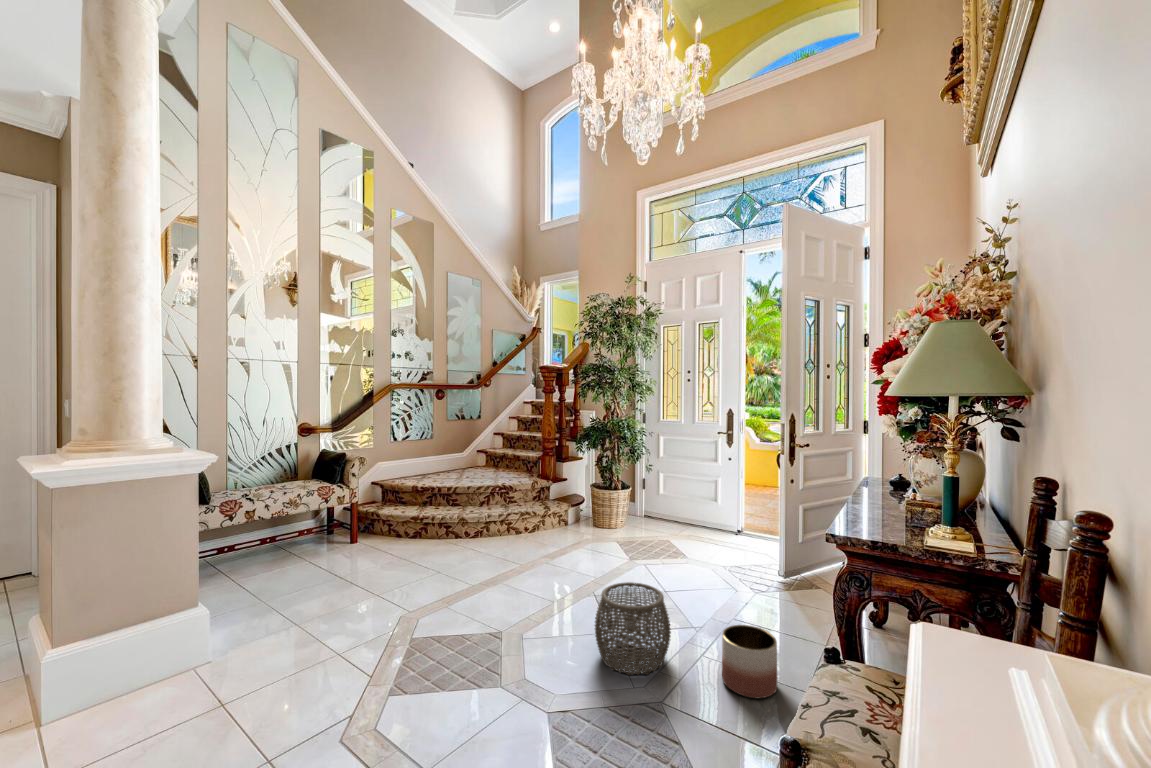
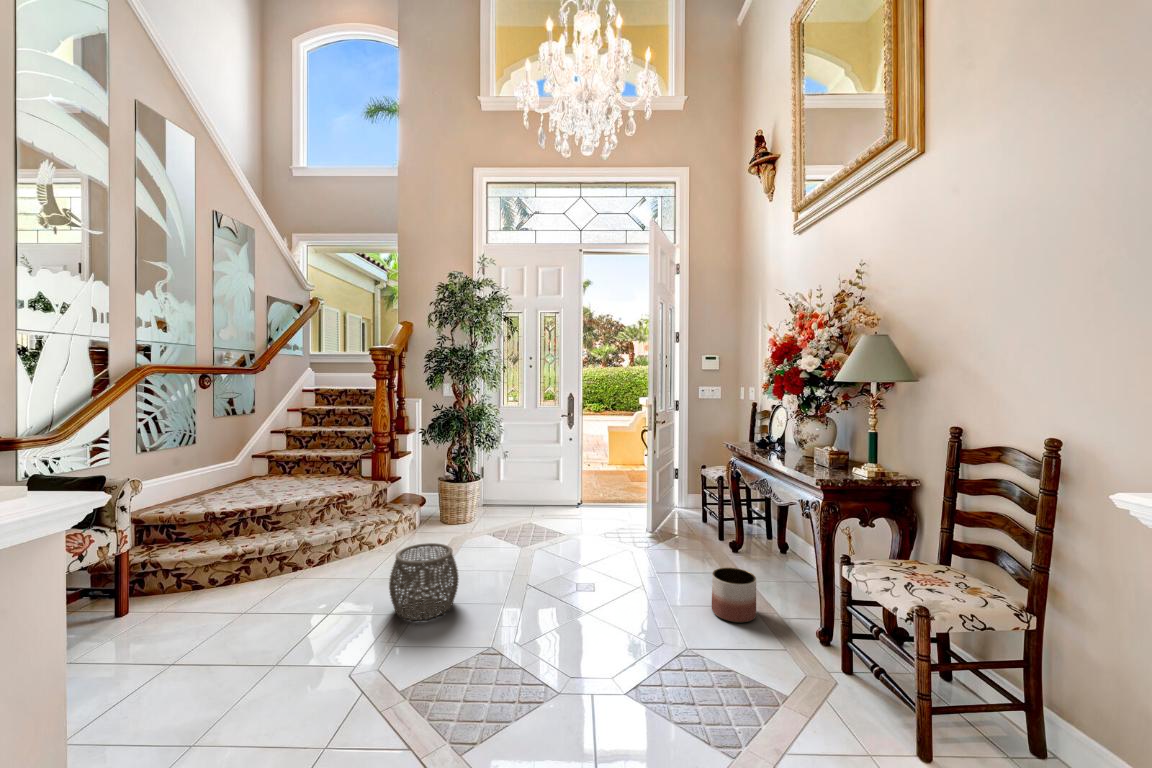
woven basket: present [595,582,671,675] -> present [389,543,458,620]

